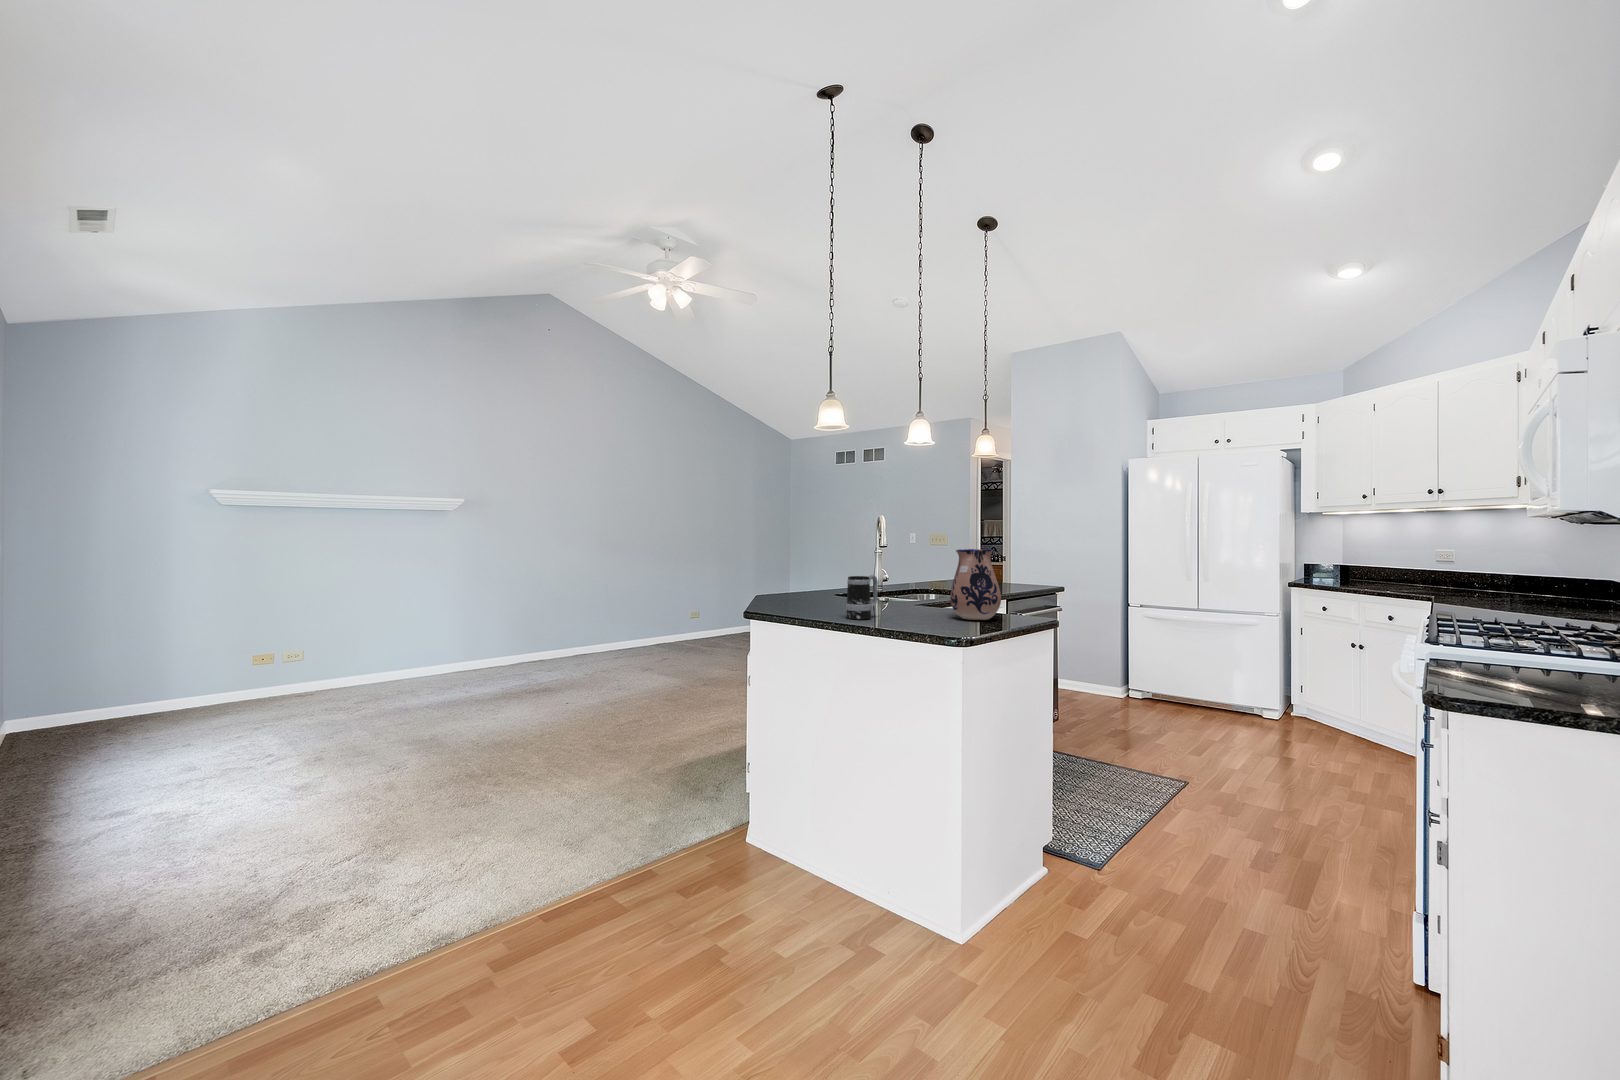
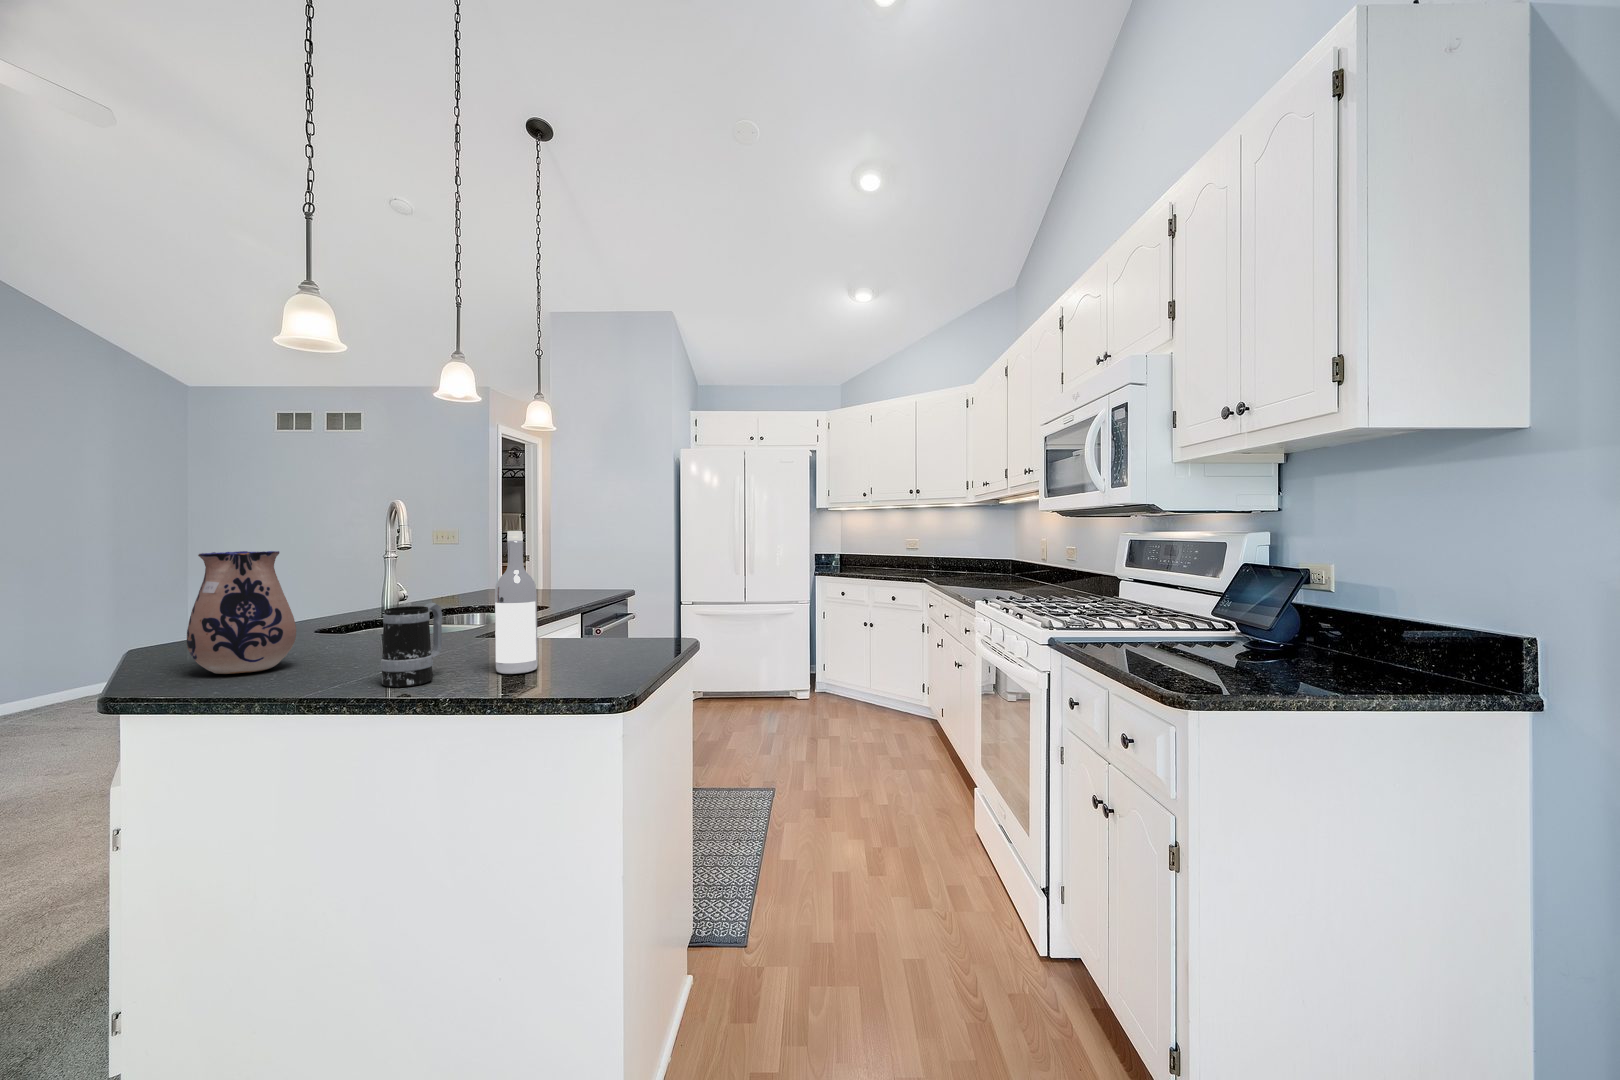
wine bottle: none [905,534,929,621] -> present [495,531,538,674]
ceramic pitcher: present [950,549,1001,620] -> present [187,551,296,674]

